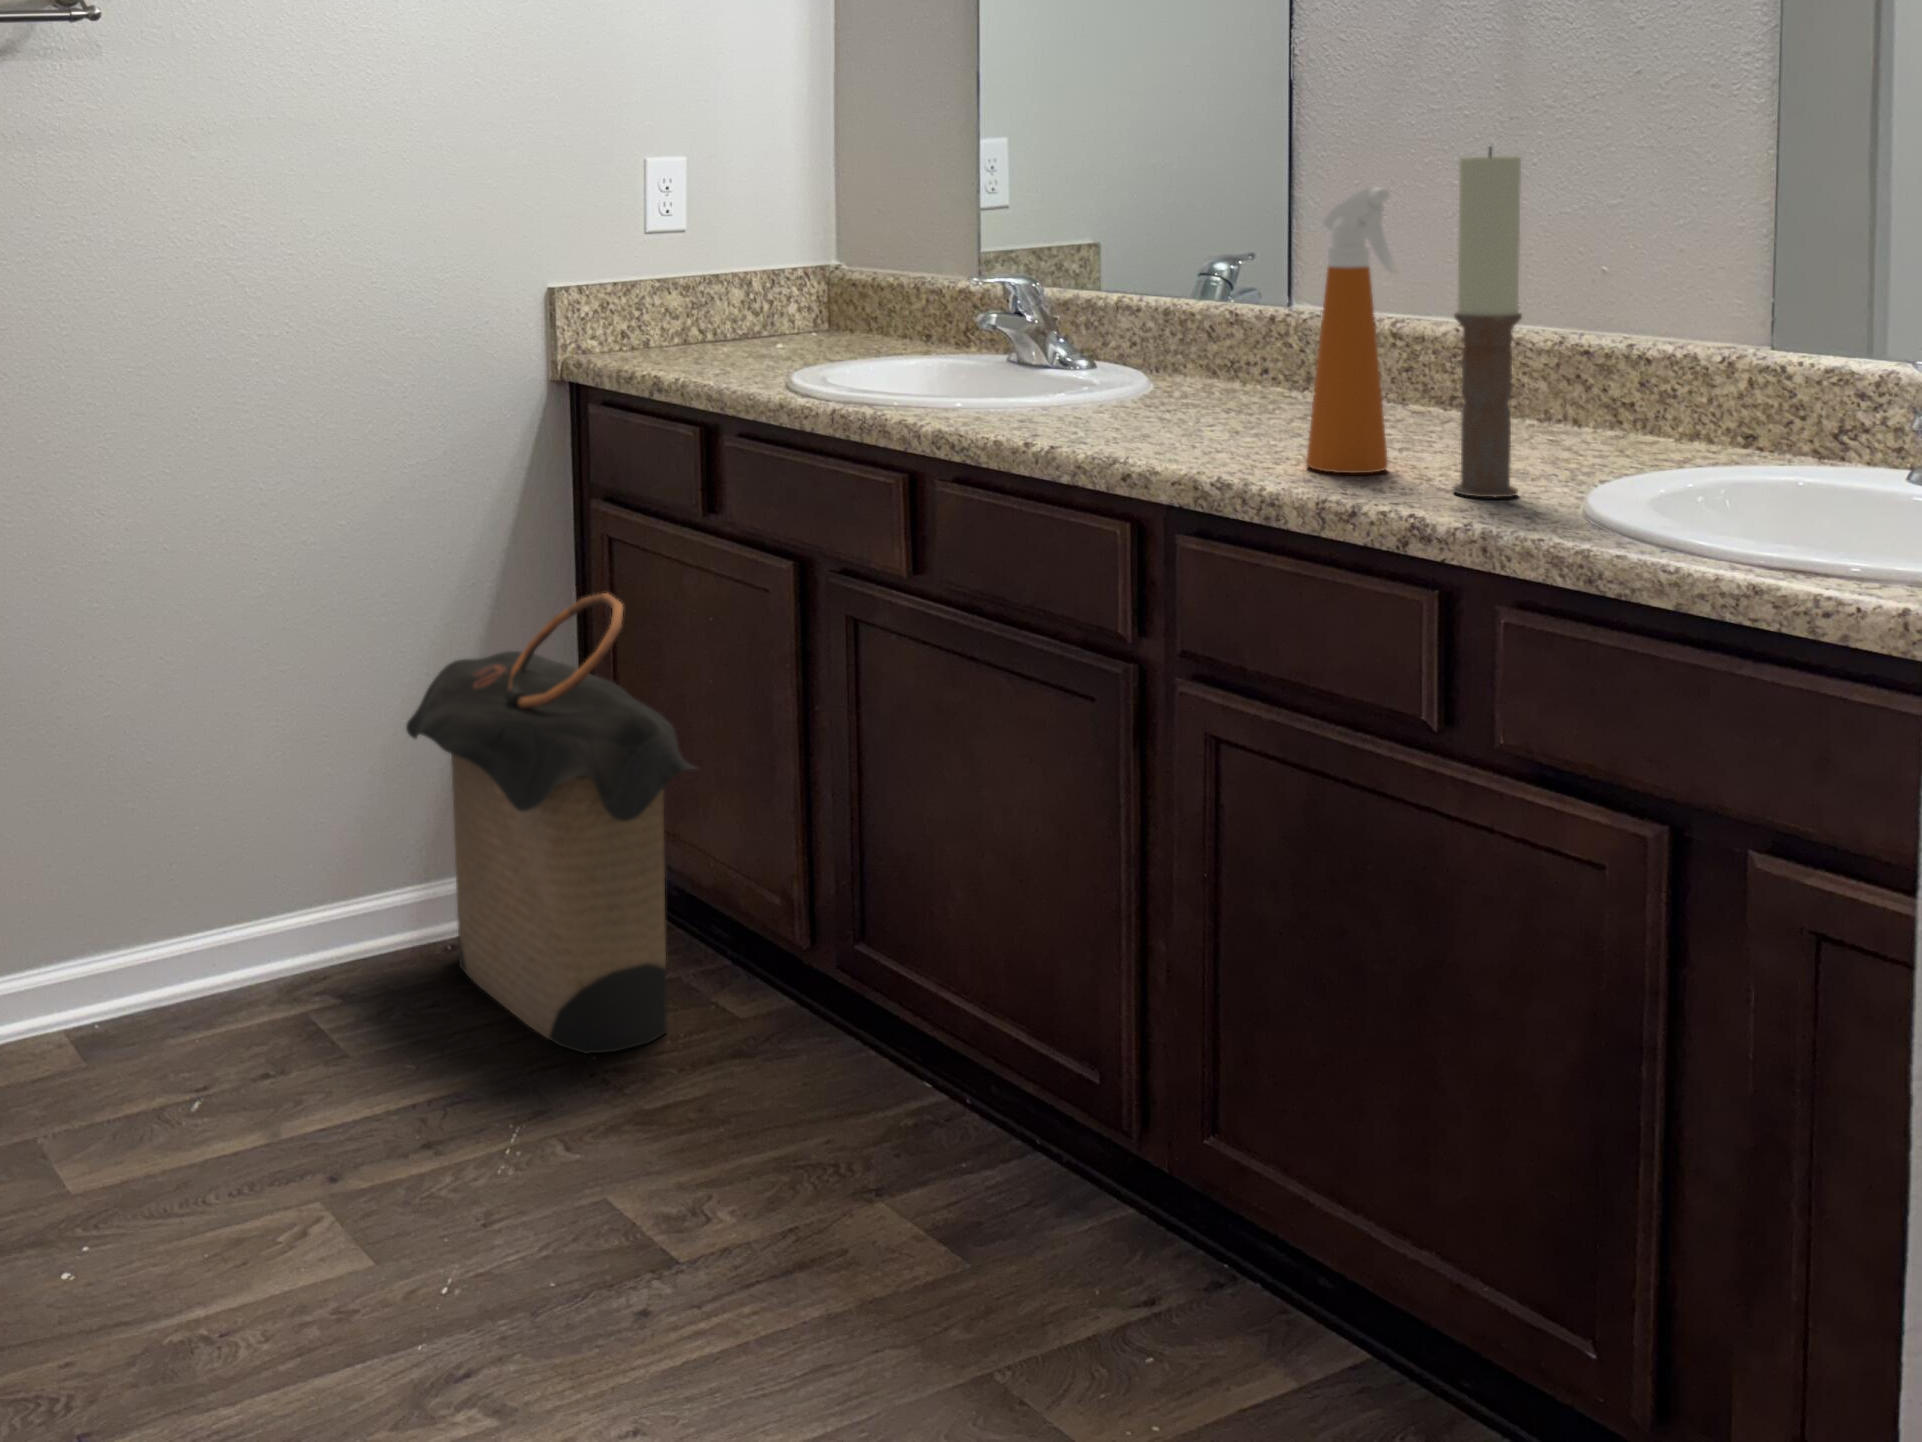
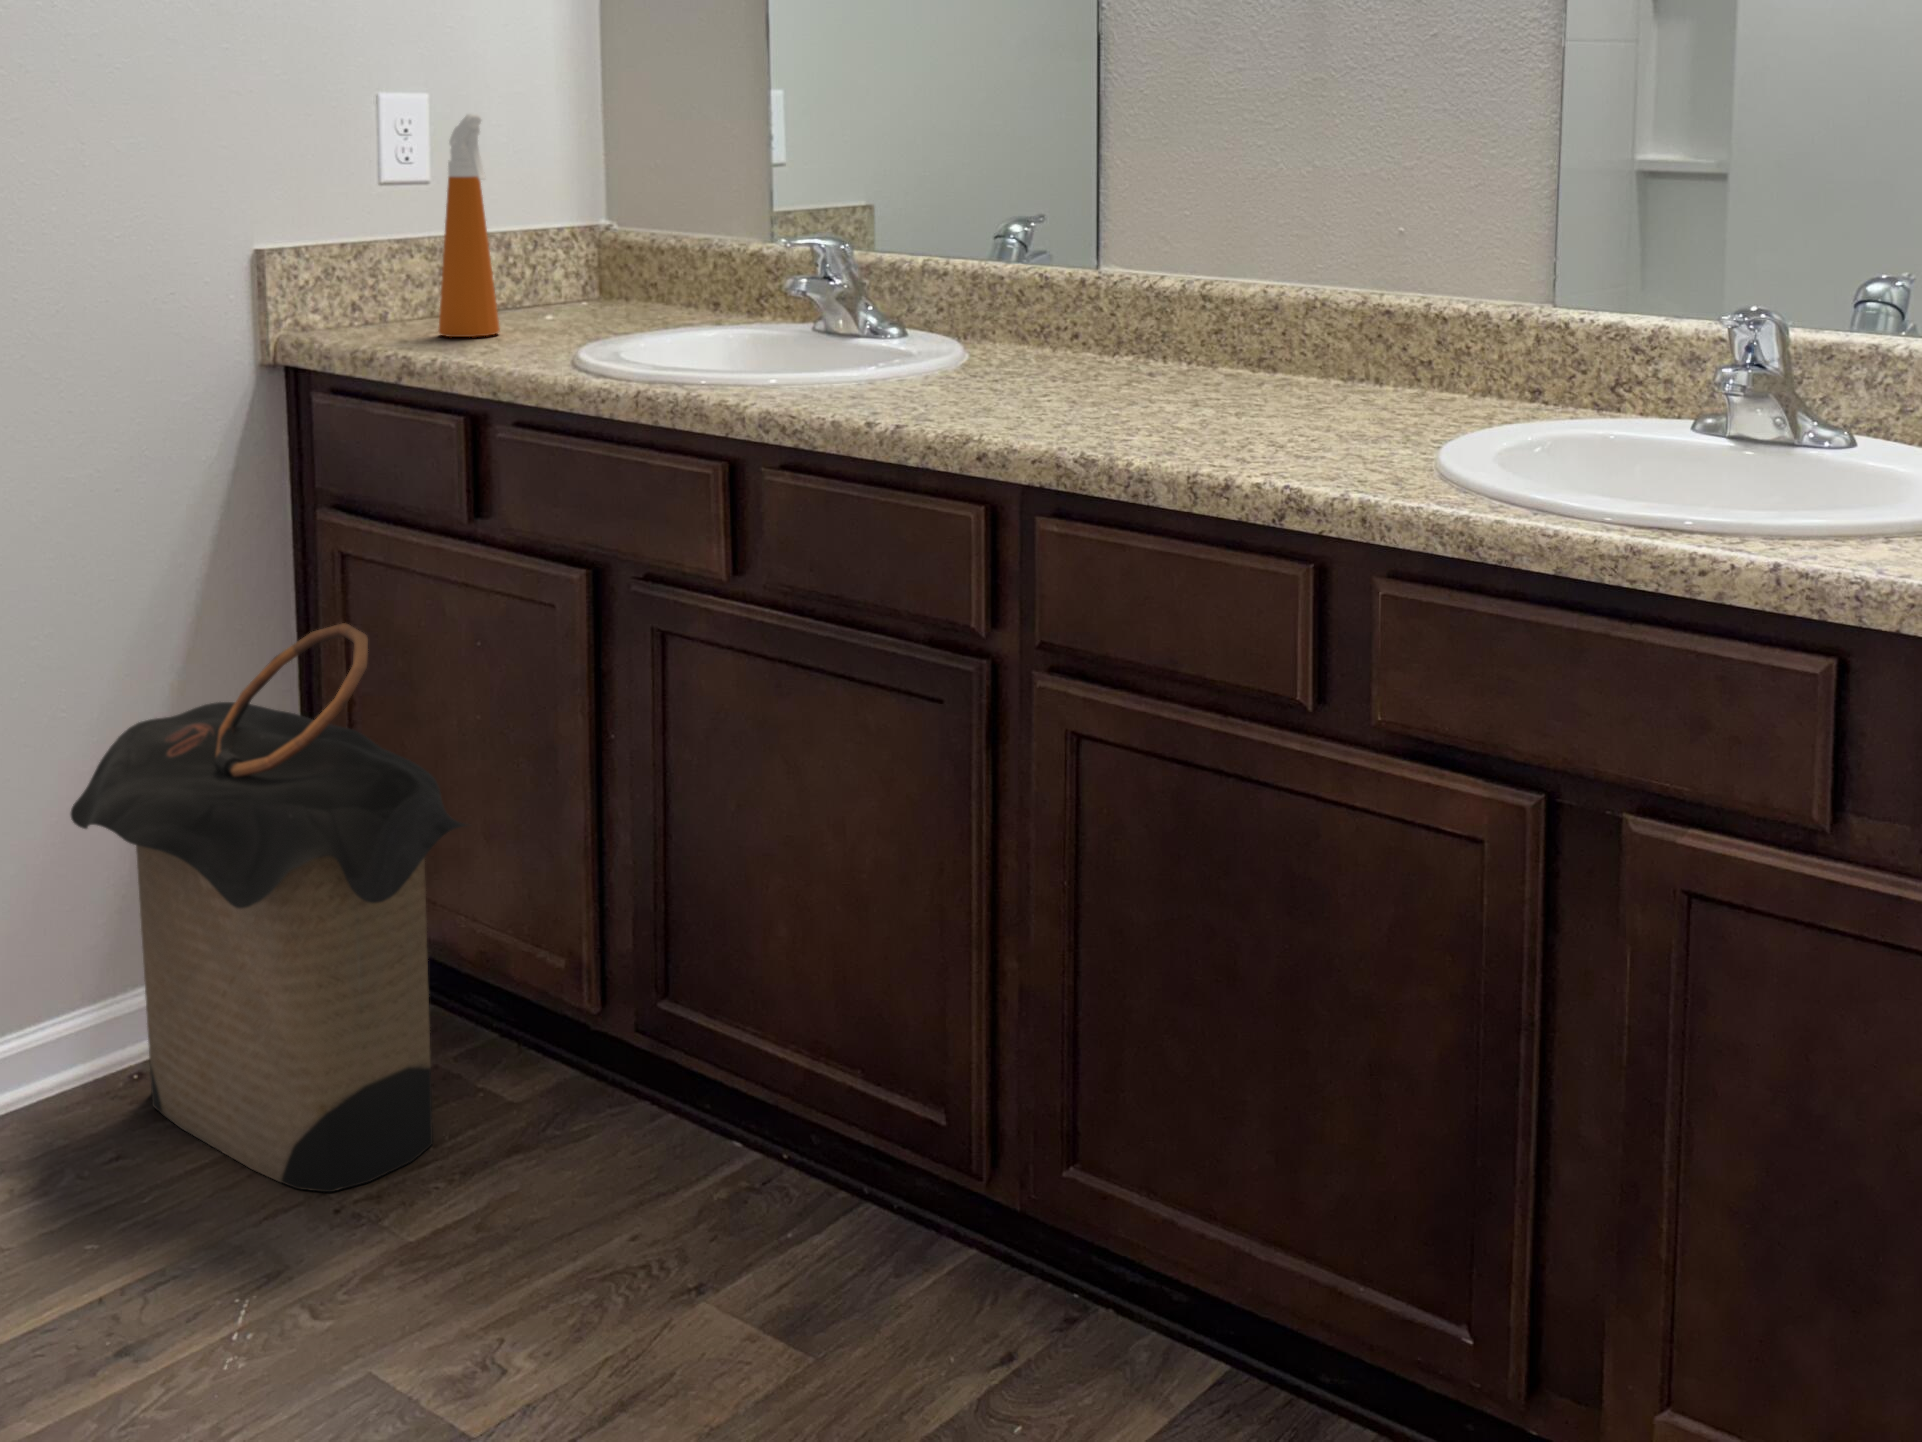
candle: present [1453,147,1522,498] -> none [1314,98,1379,464]
spray bottle: present [1306,187,1398,473] -> present [439,114,500,337]

